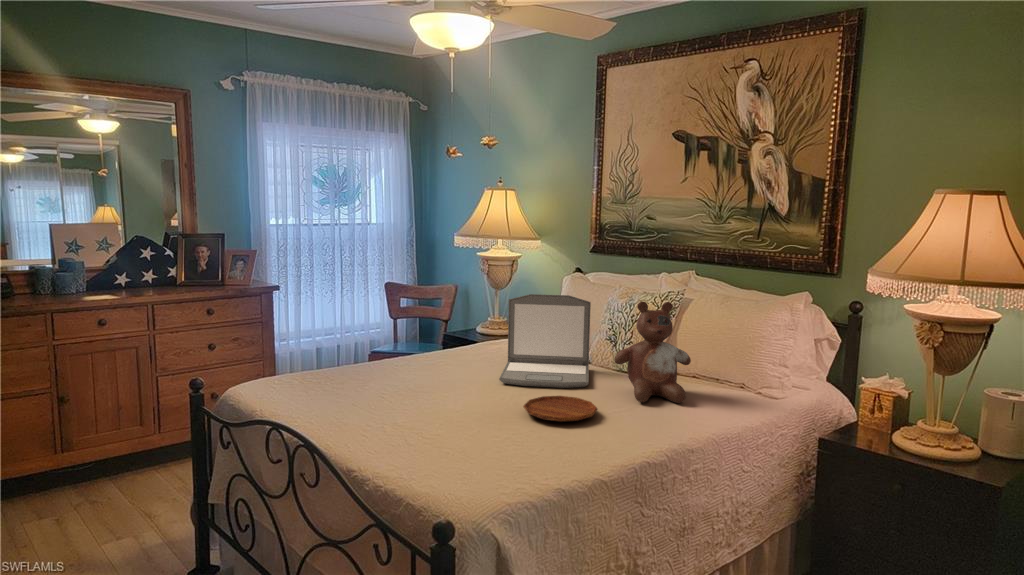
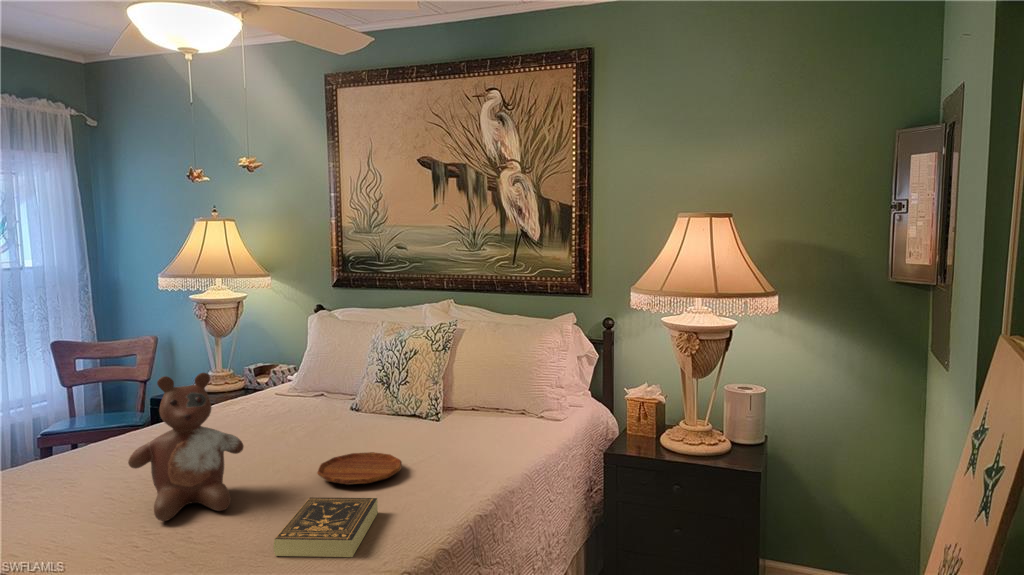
laptop: present [499,294,591,388] -> none [264,338,373,449]
stuffed bear: present [614,302,691,403] -> present [128,373,244,521]
book: none [459,423,557,474] -> present [273,497,378,557]

